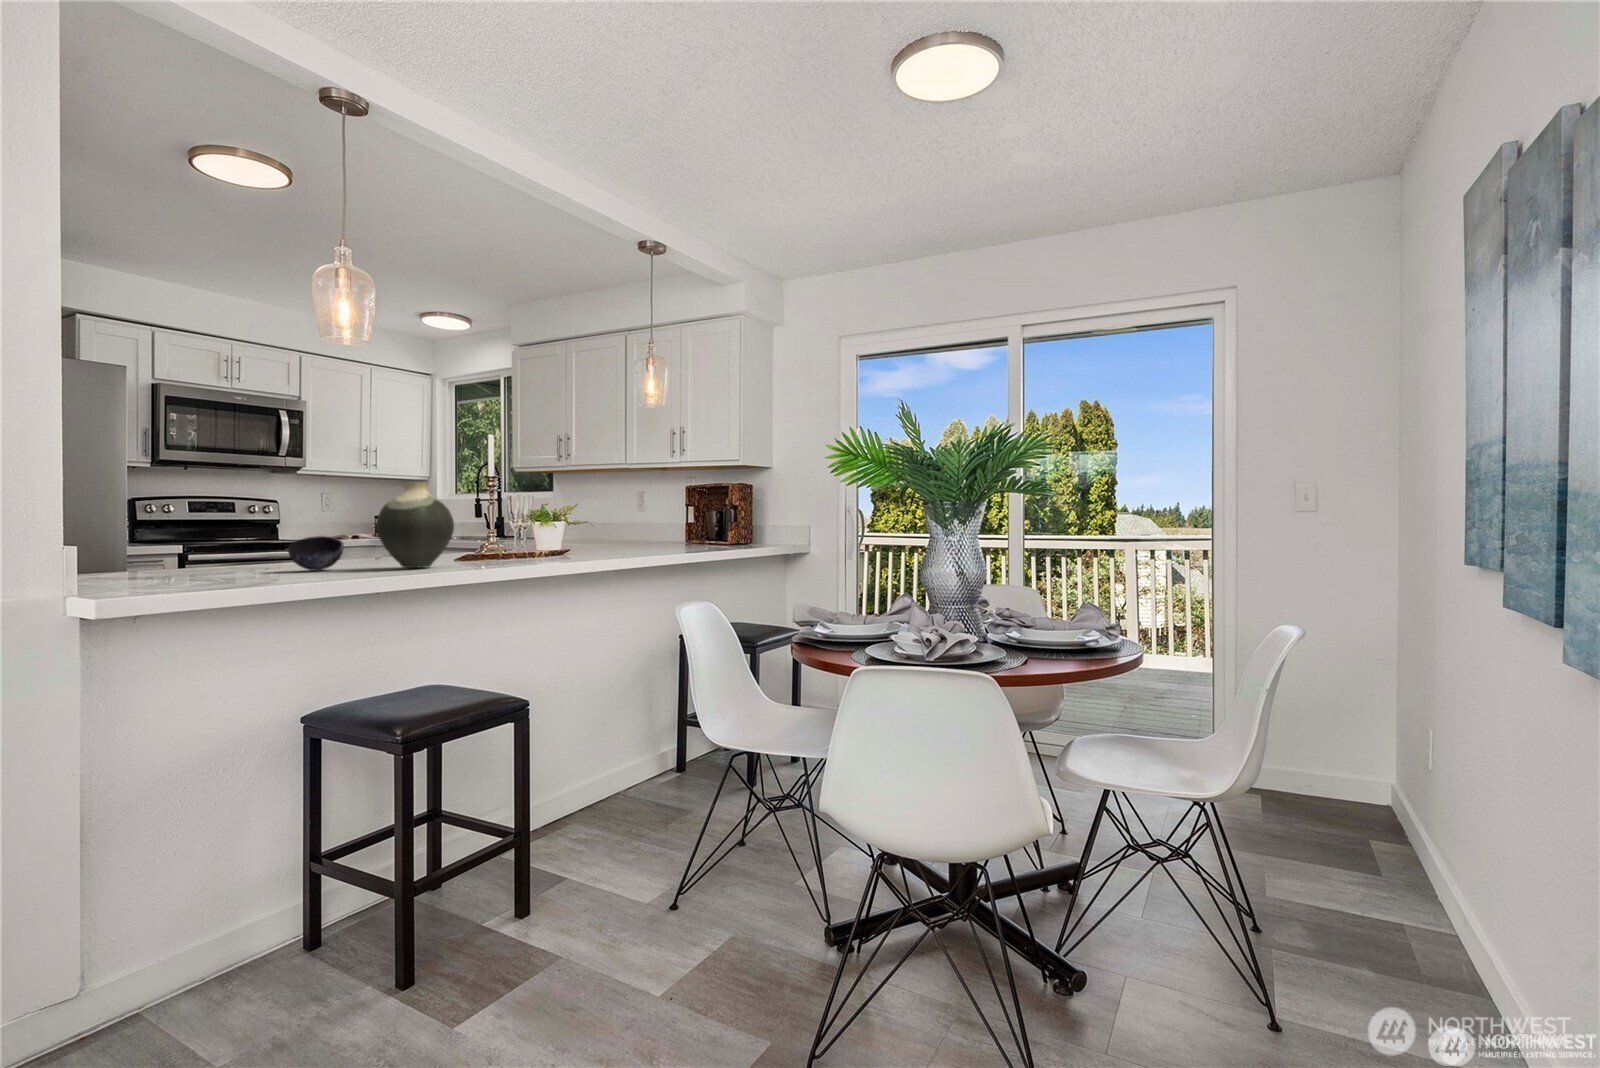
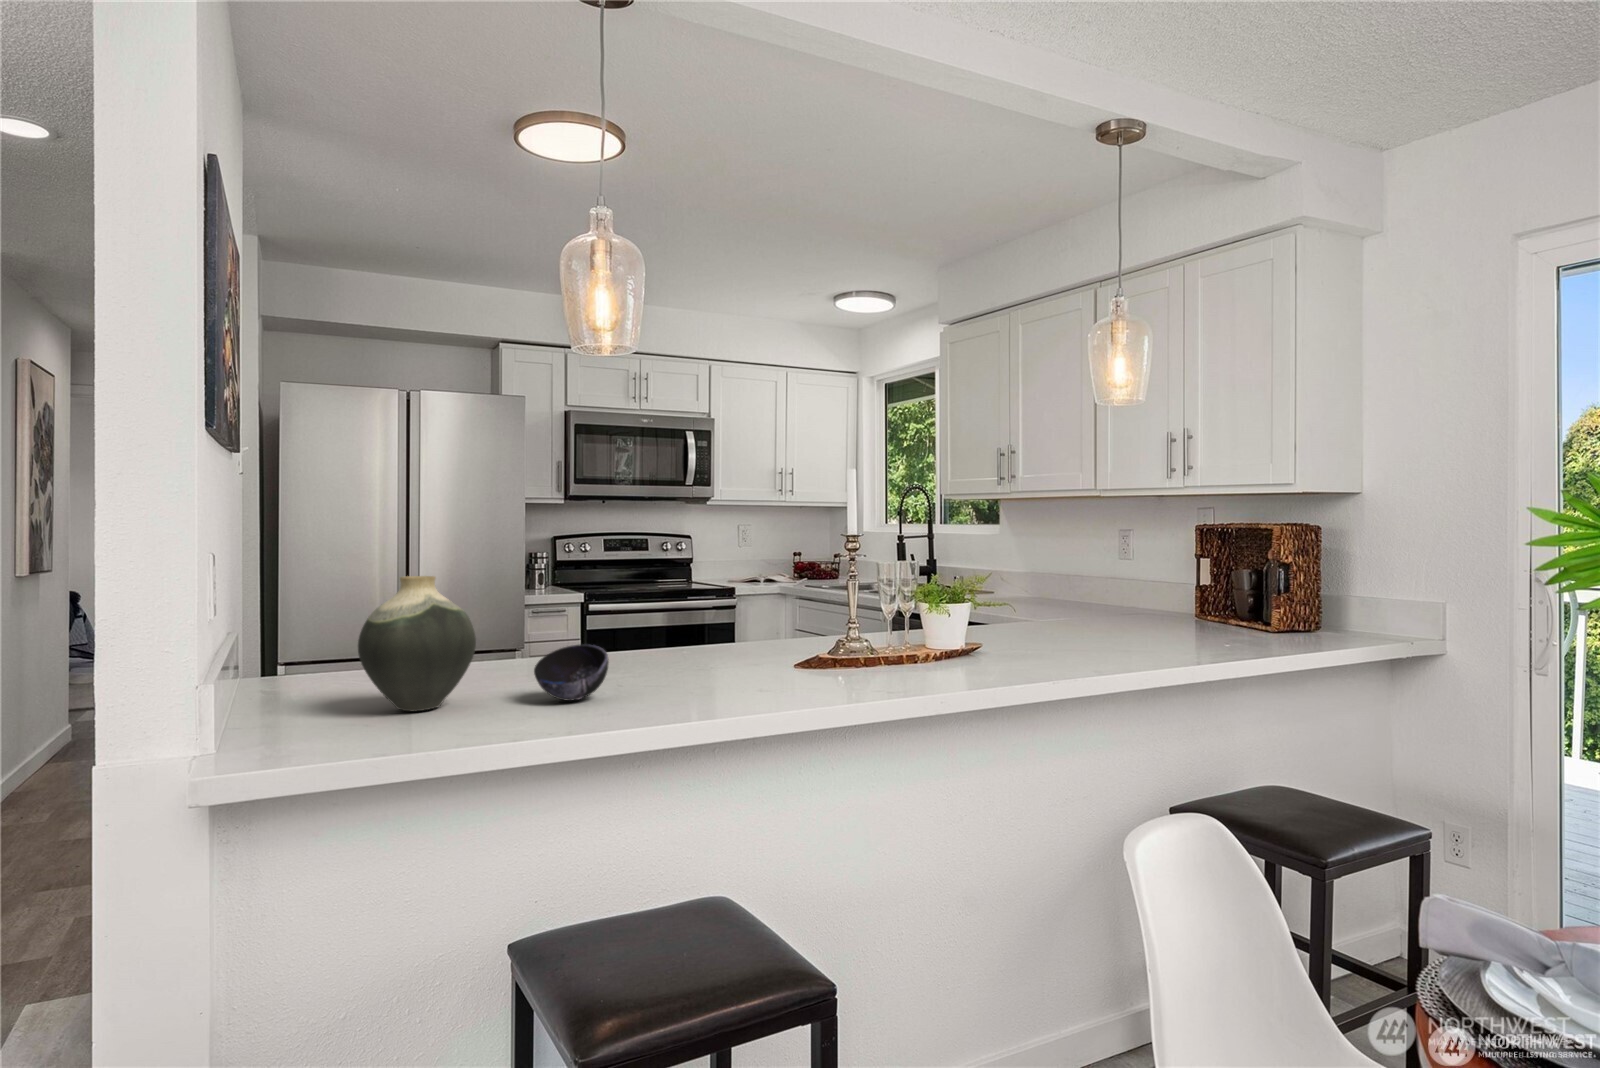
vase: present [376,482,454,568] -> present [358,576,476,711]

